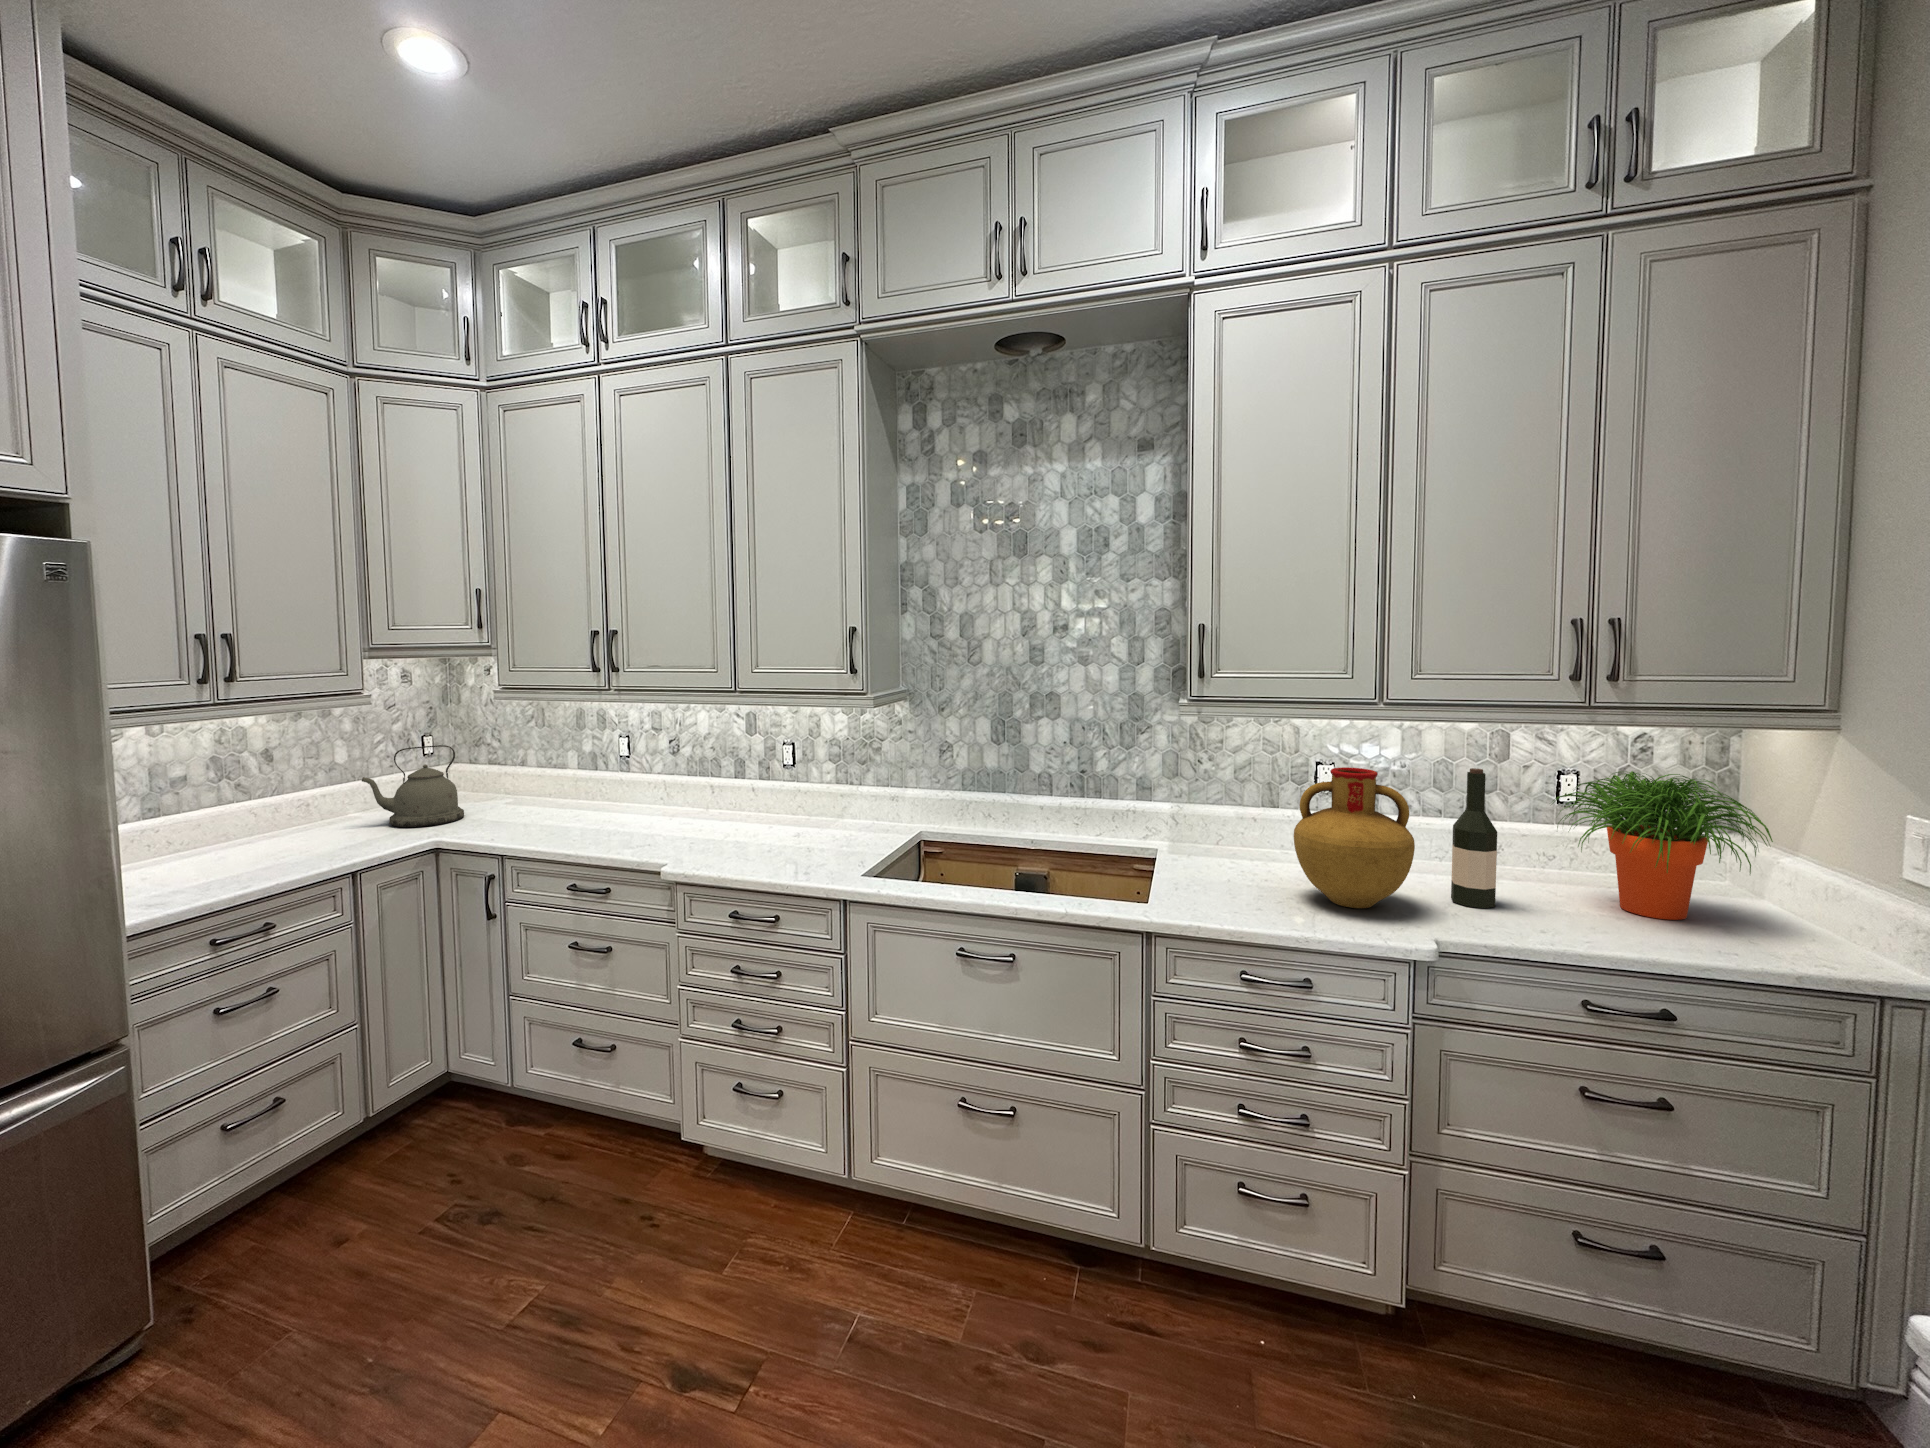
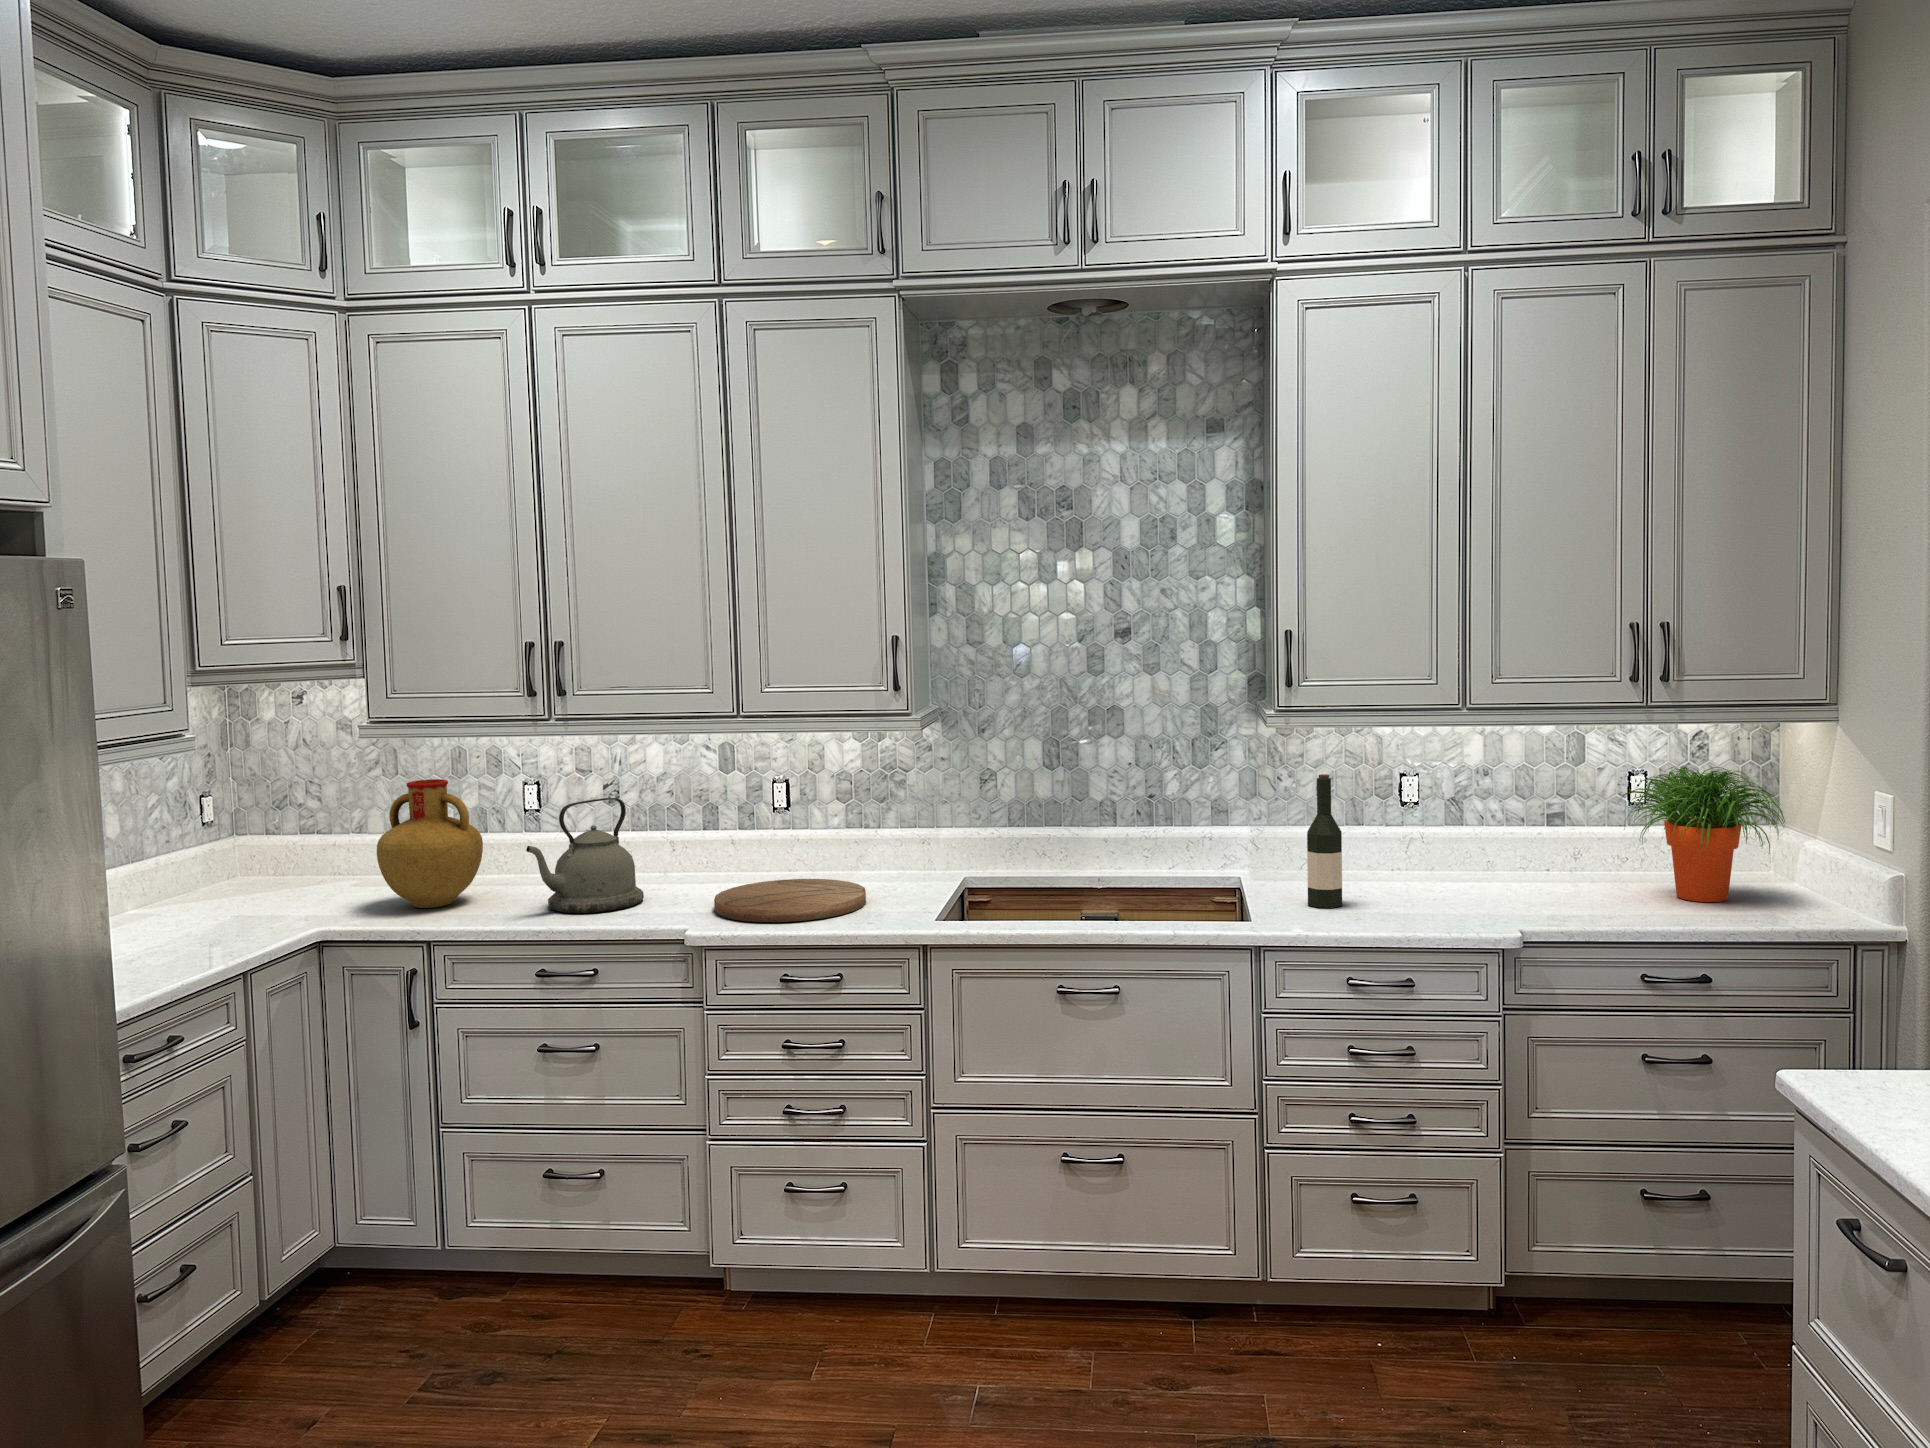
kettle: present [362,745,464,827] -> present [526,798,644,913]
vase: present [1294,767,1415,908] -> present [377,779,483,908]
wine bottle: present [1451,768,1497,908] -> present [1307,774,1342,908]
cutting board: none [706,822,830,862] -> present [714,879,866,922]

